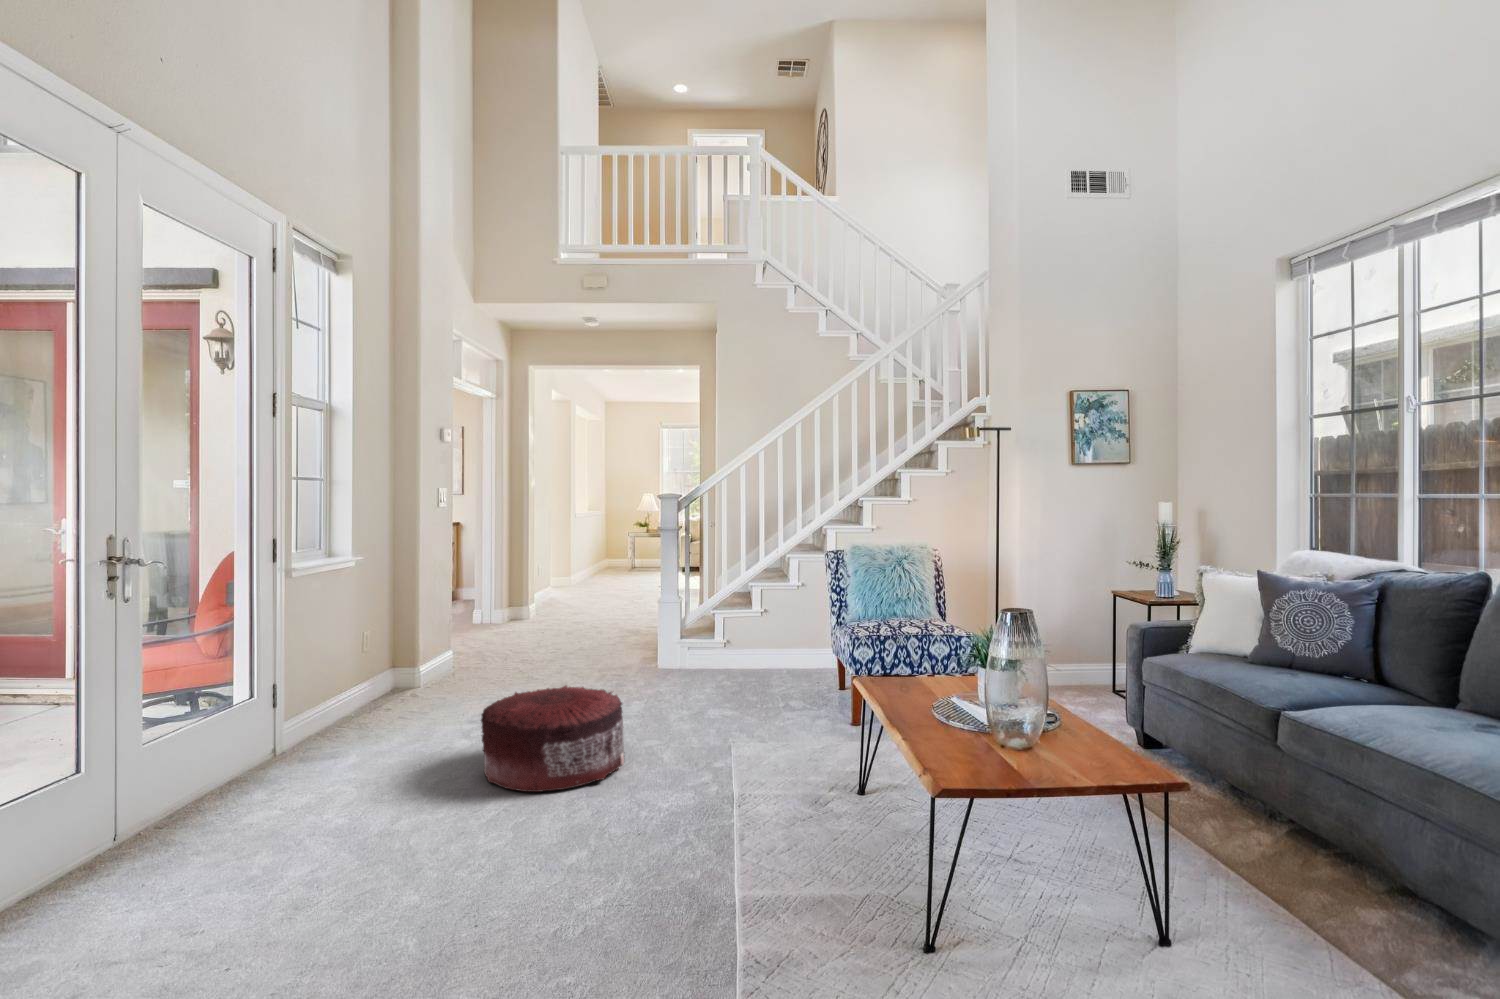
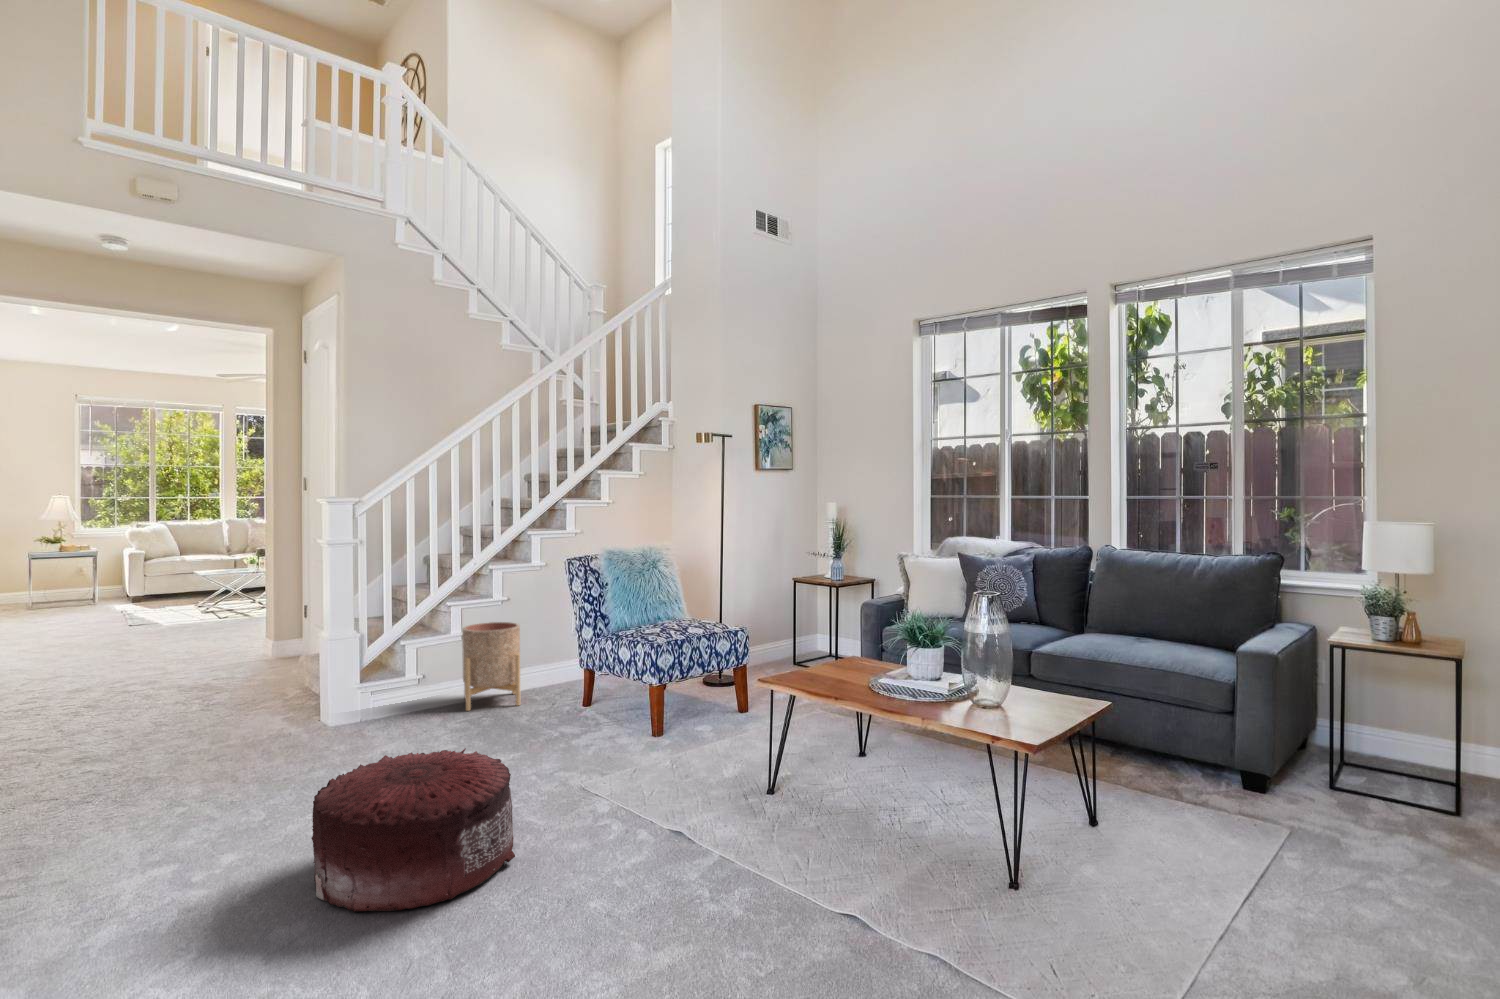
planter: none [743,604,798,680] -> present [462,622,520,711]

